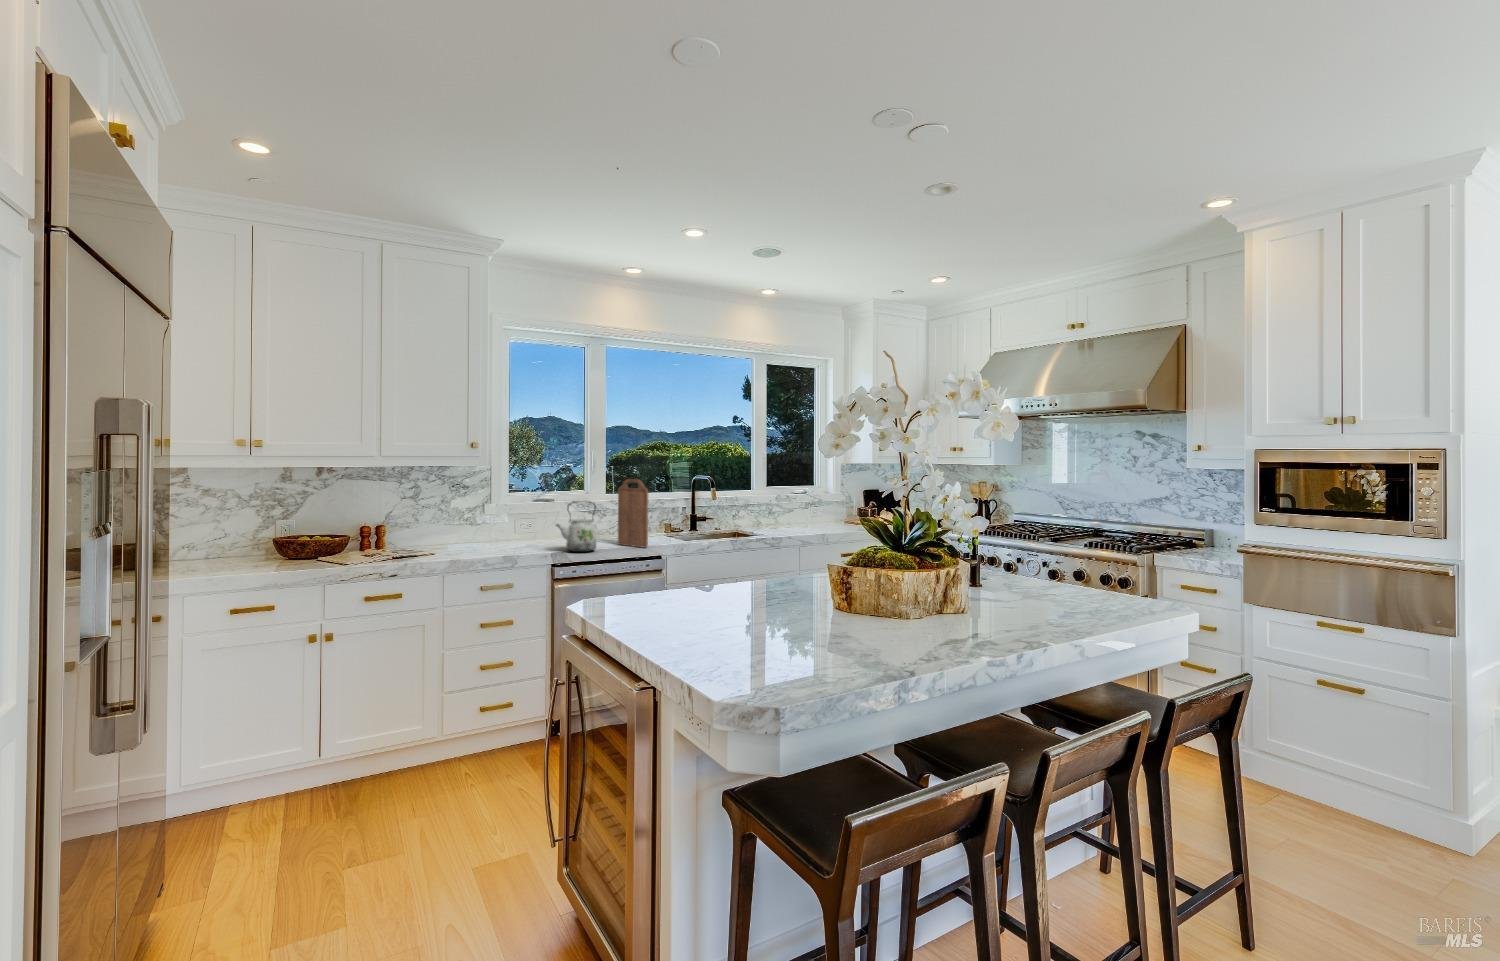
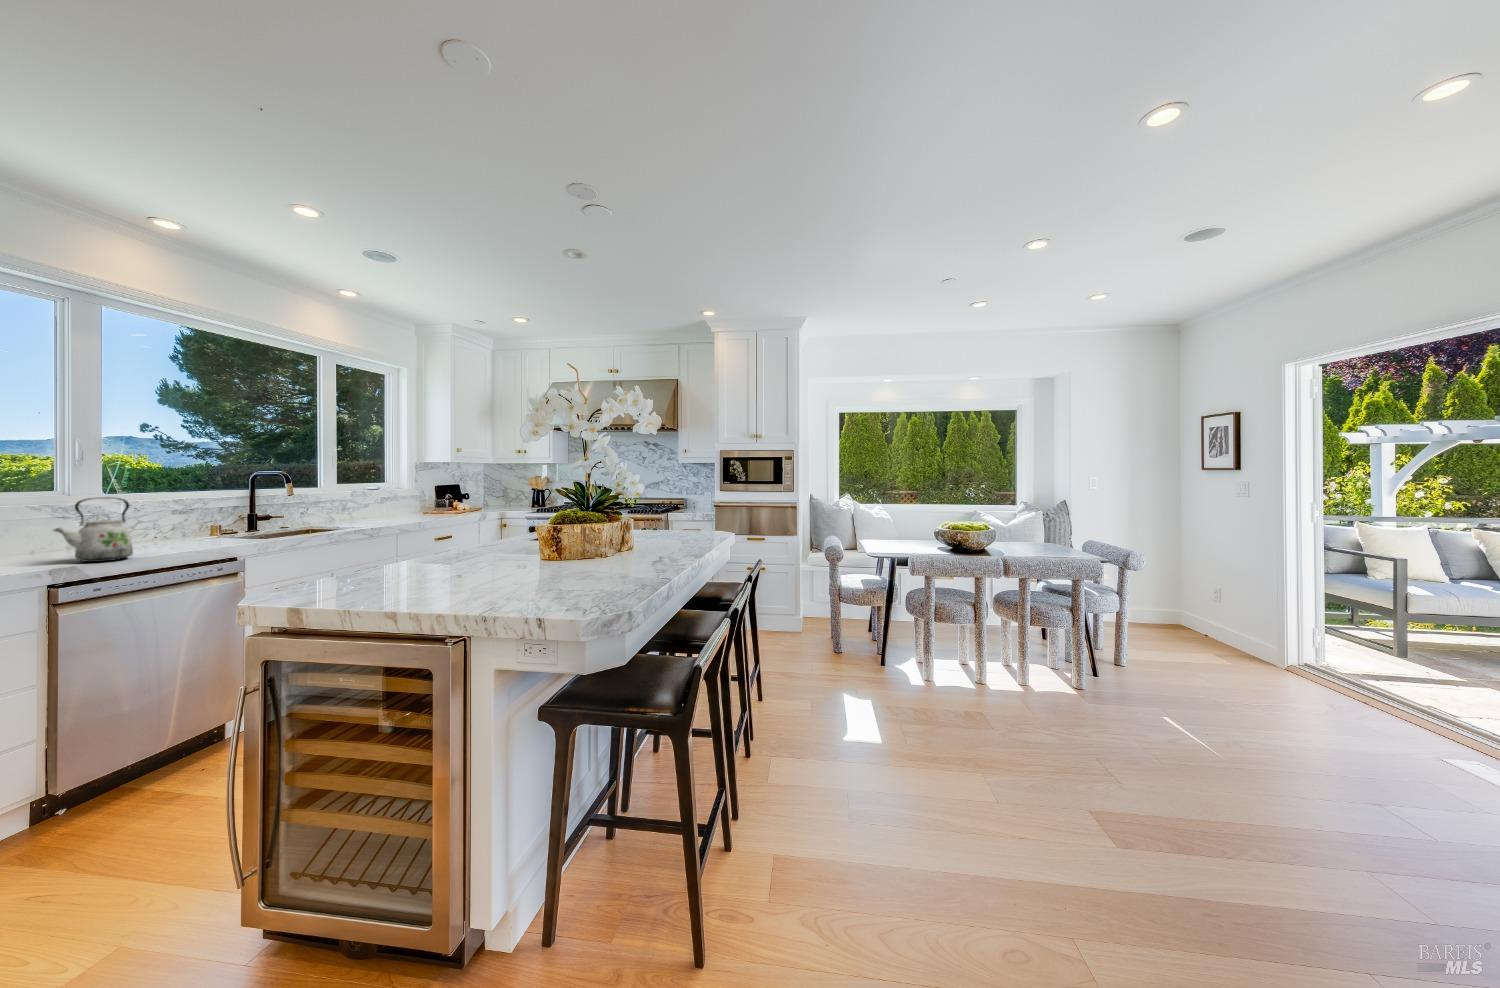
cutting board: present [618,479,648,548] -> none [156,472,214,550]

